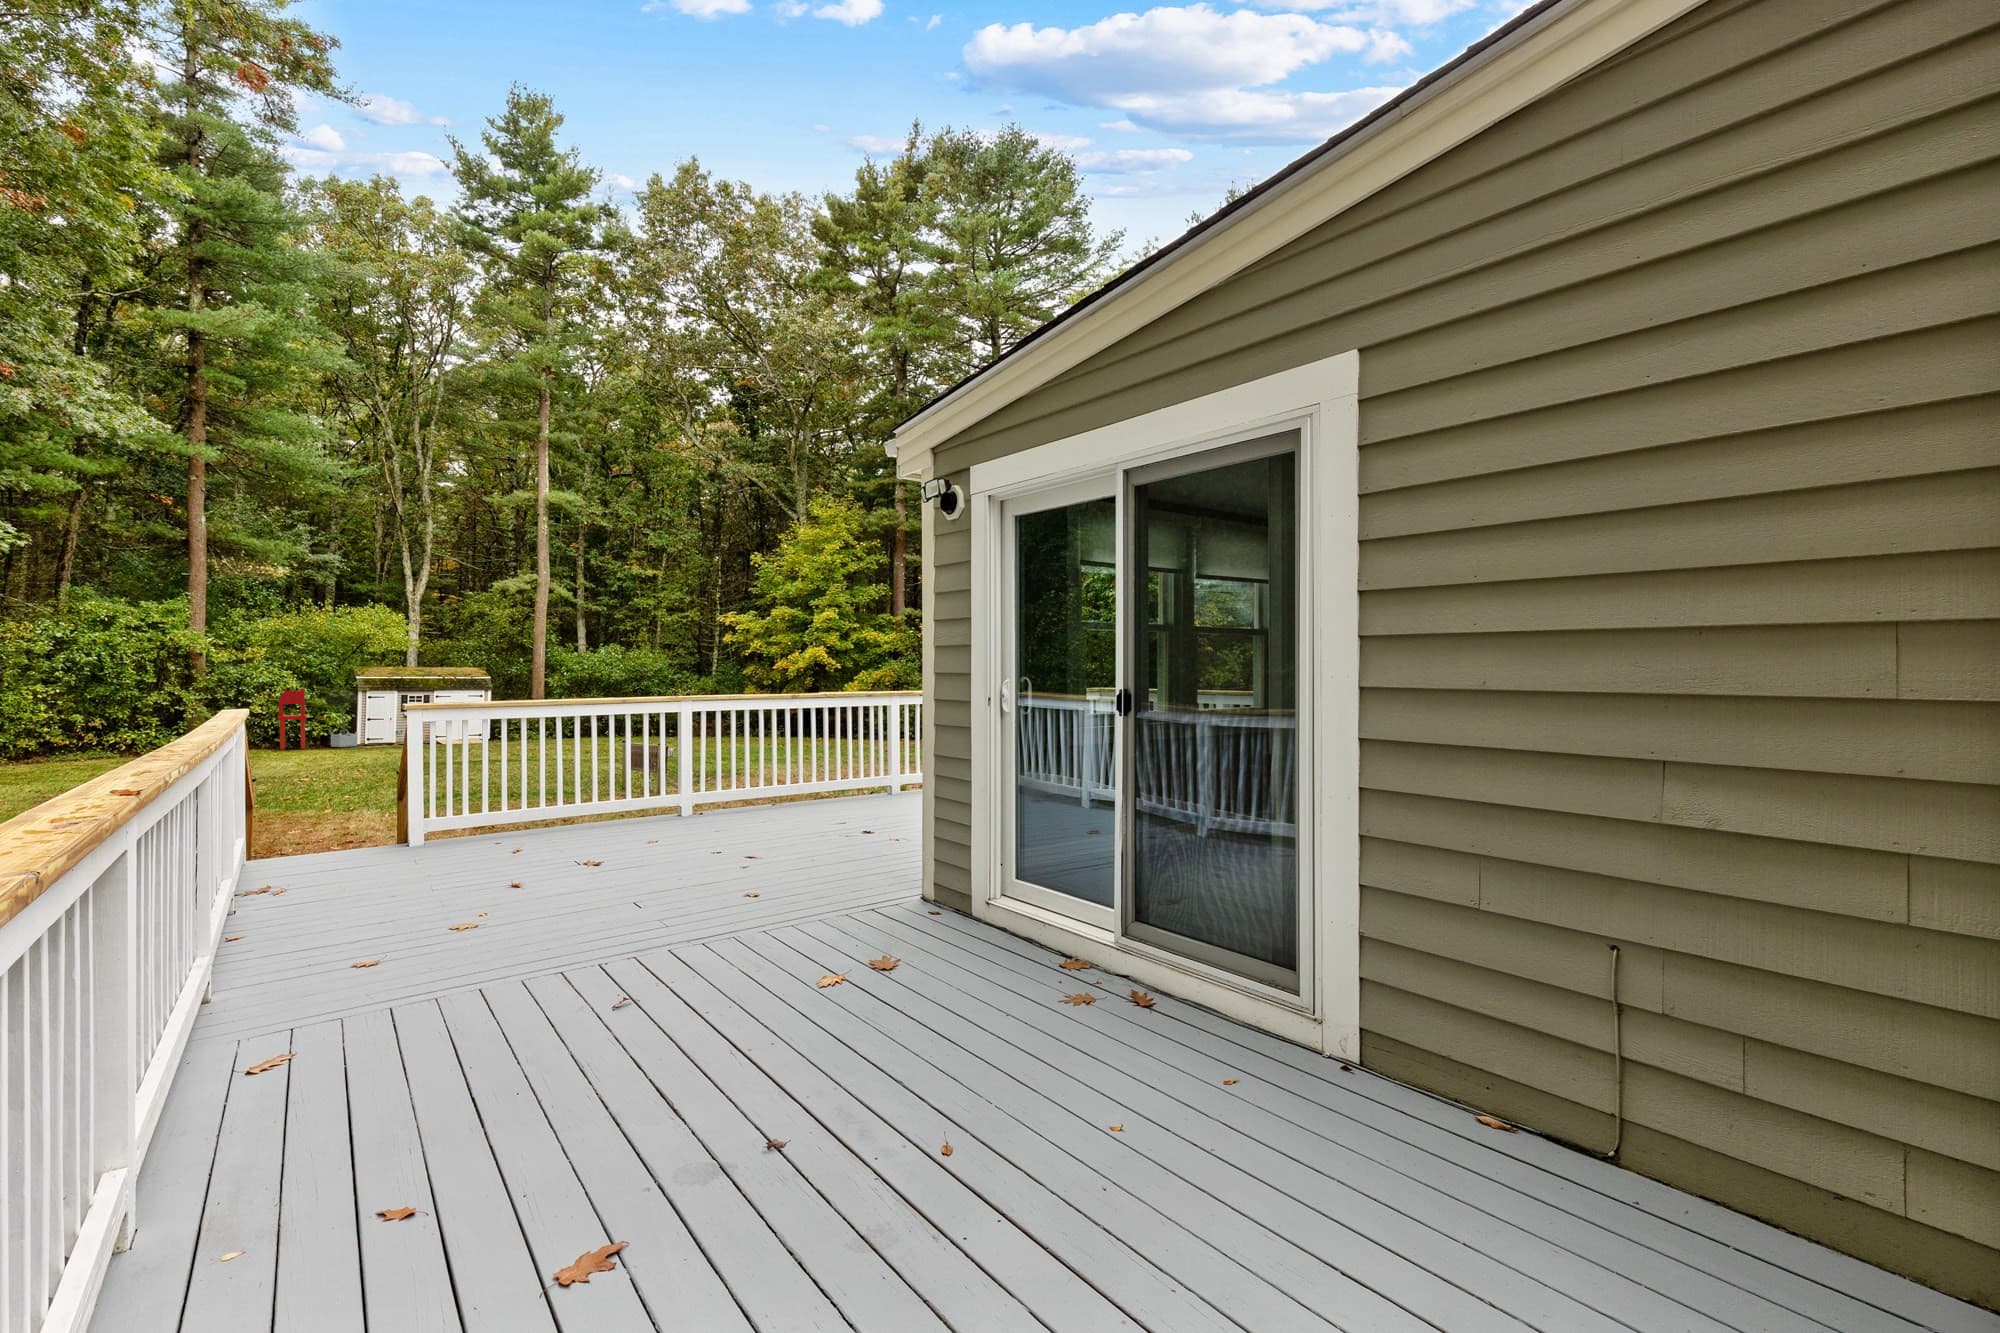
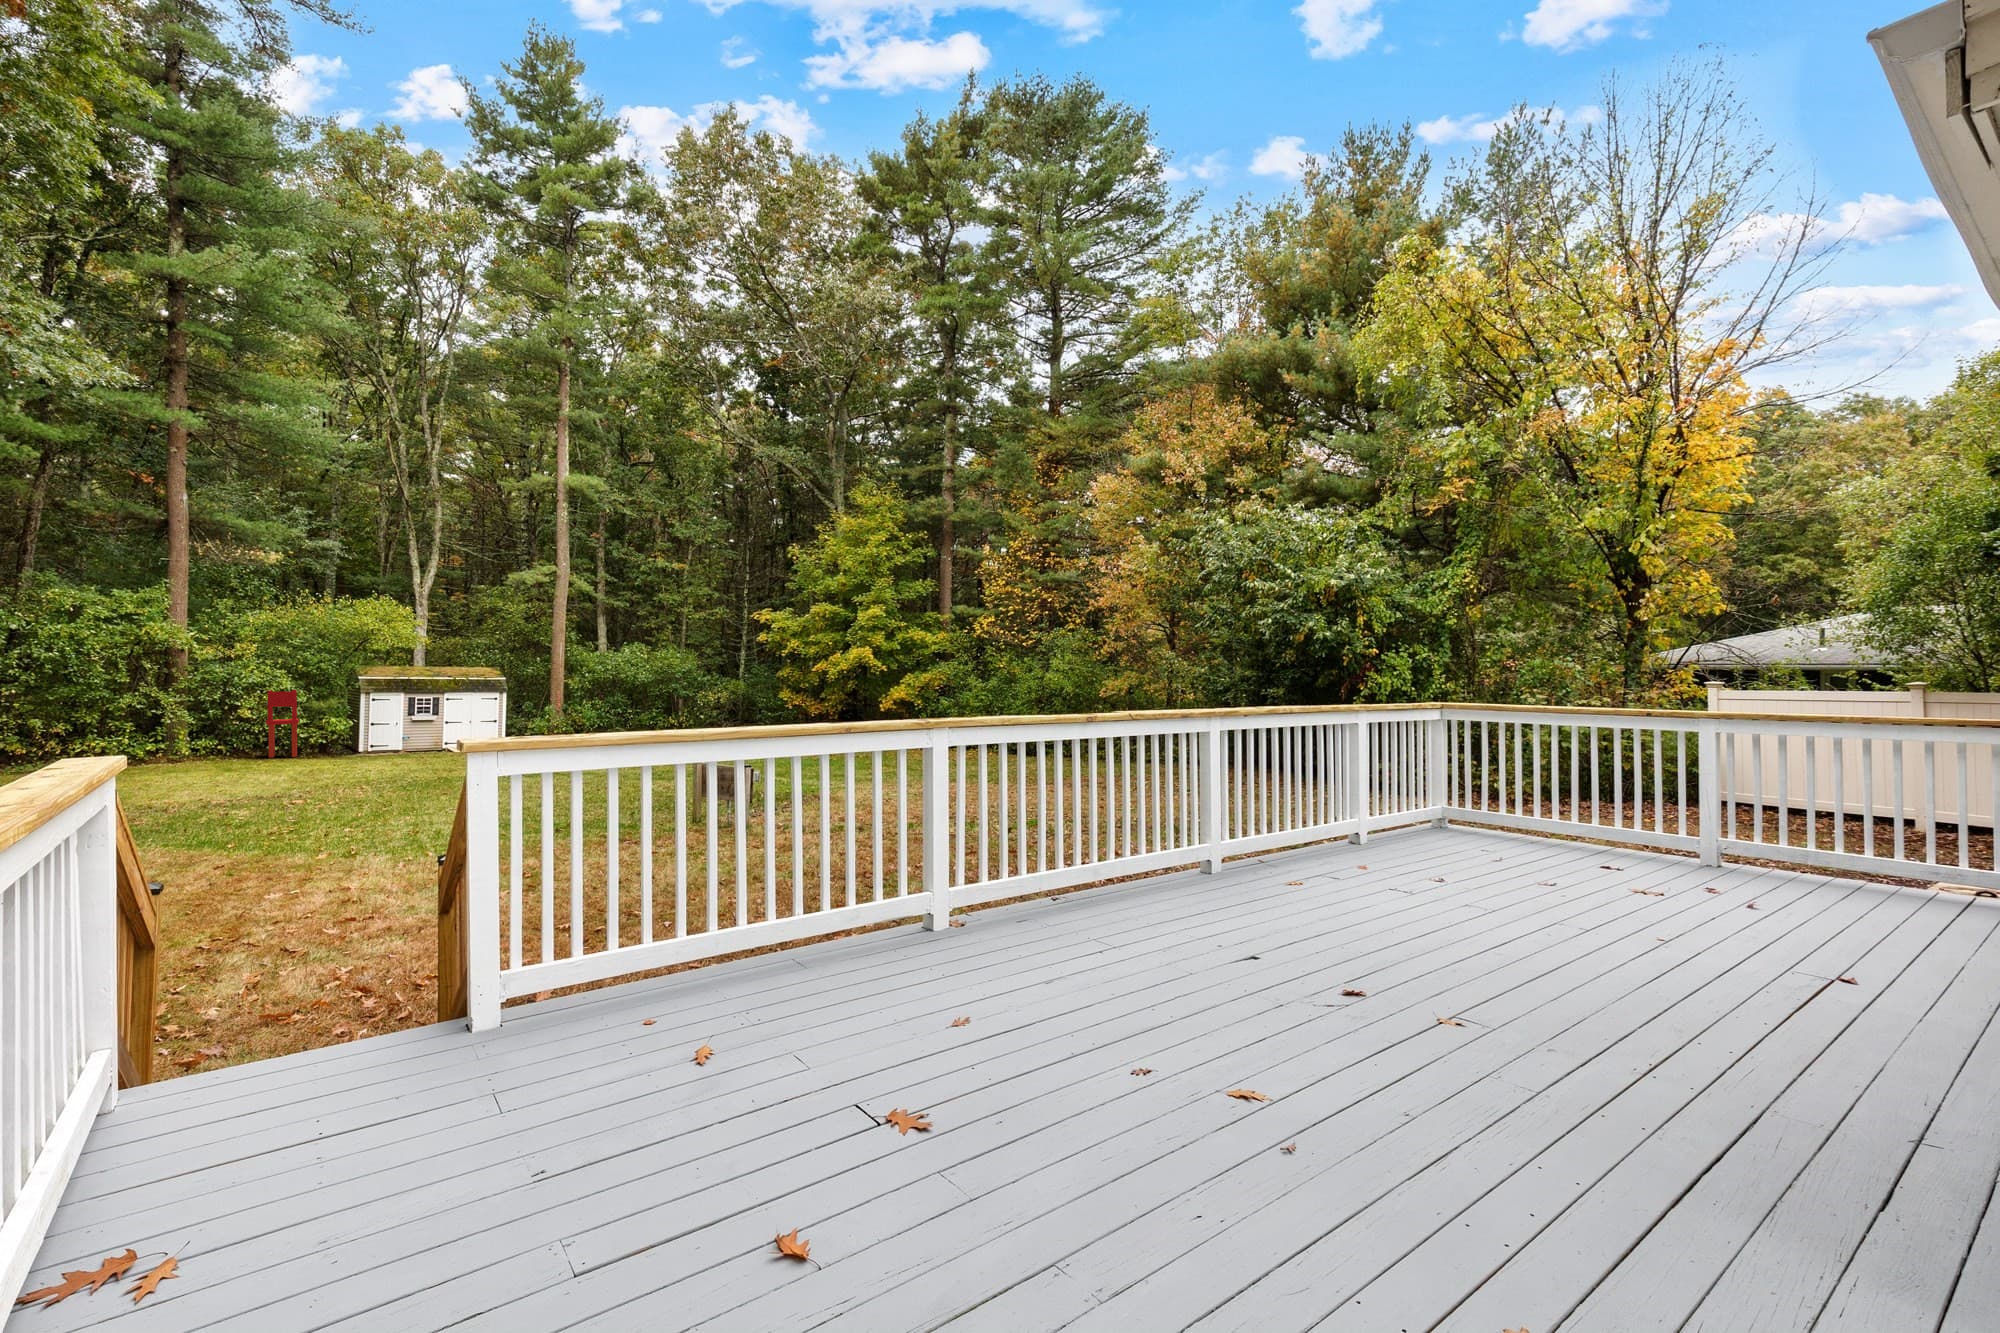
potted tree: present [326,689,358,747] -> none [320,690,355,755]

